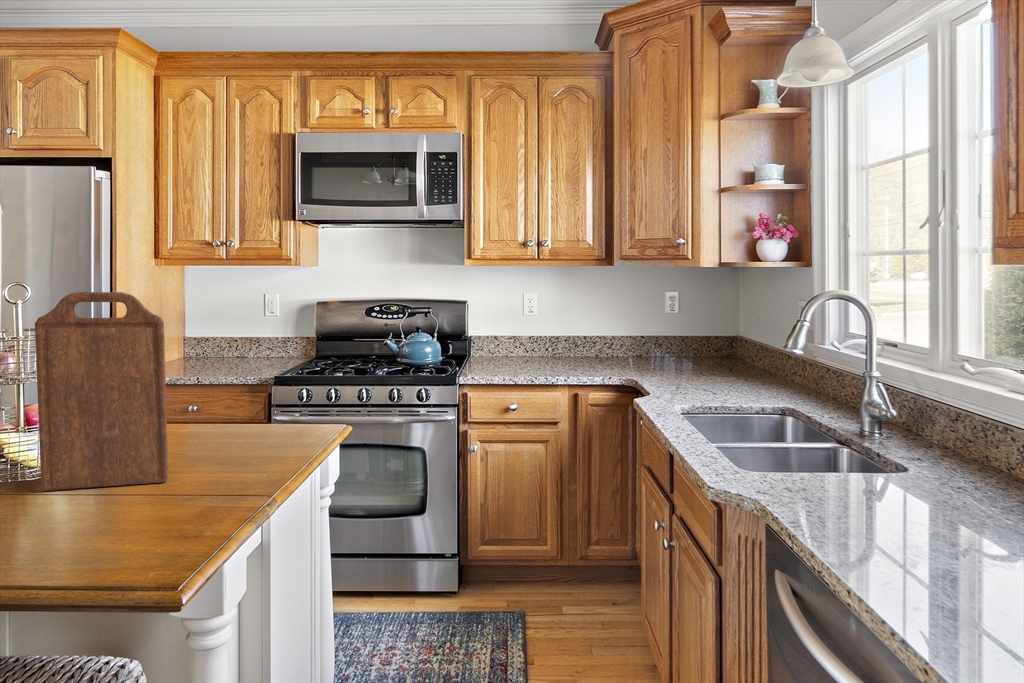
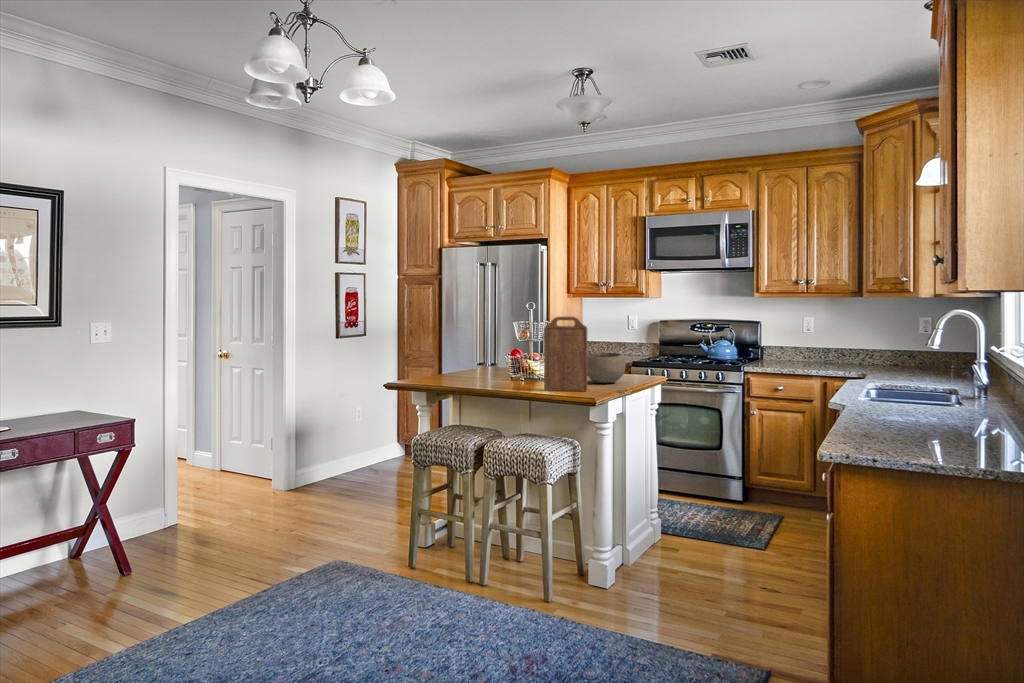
bowl: none [168,371,267,440] -> present [587,353,626,383]

